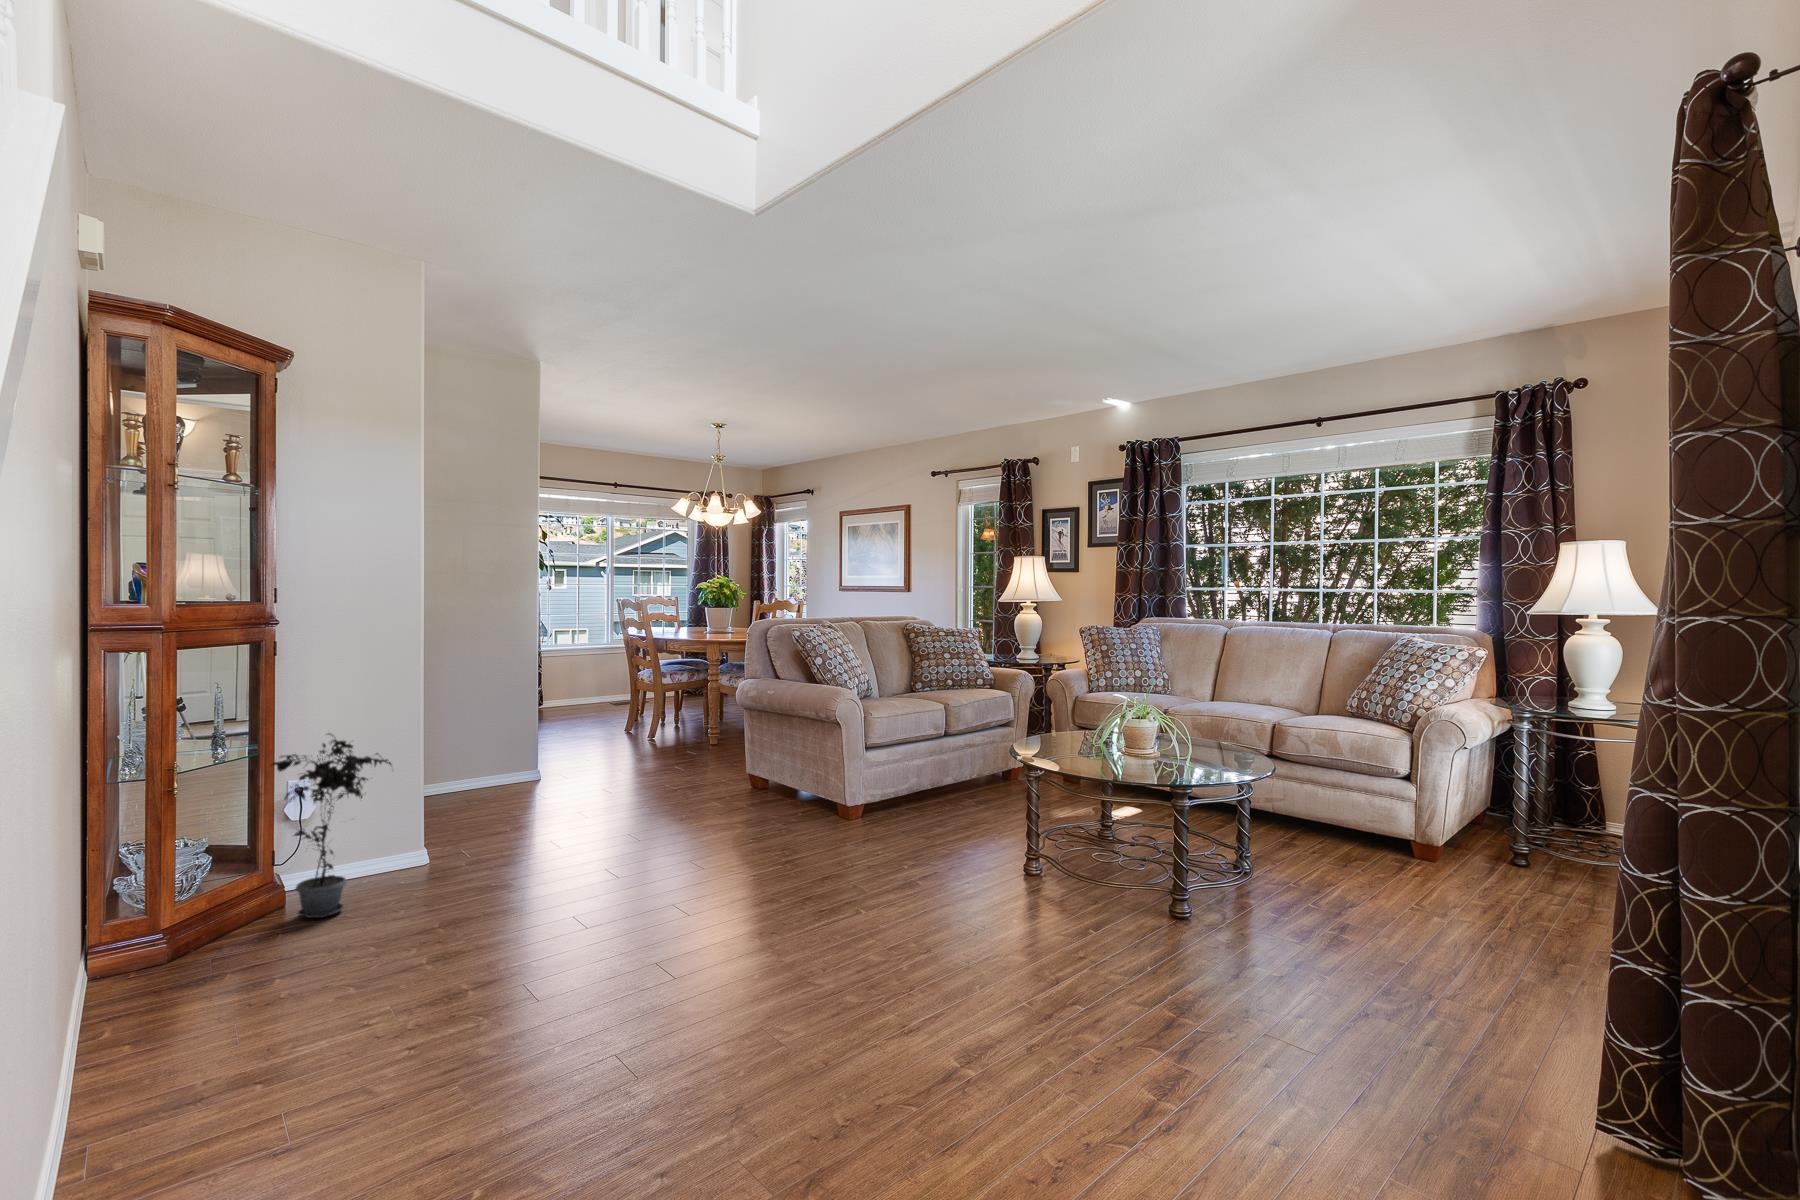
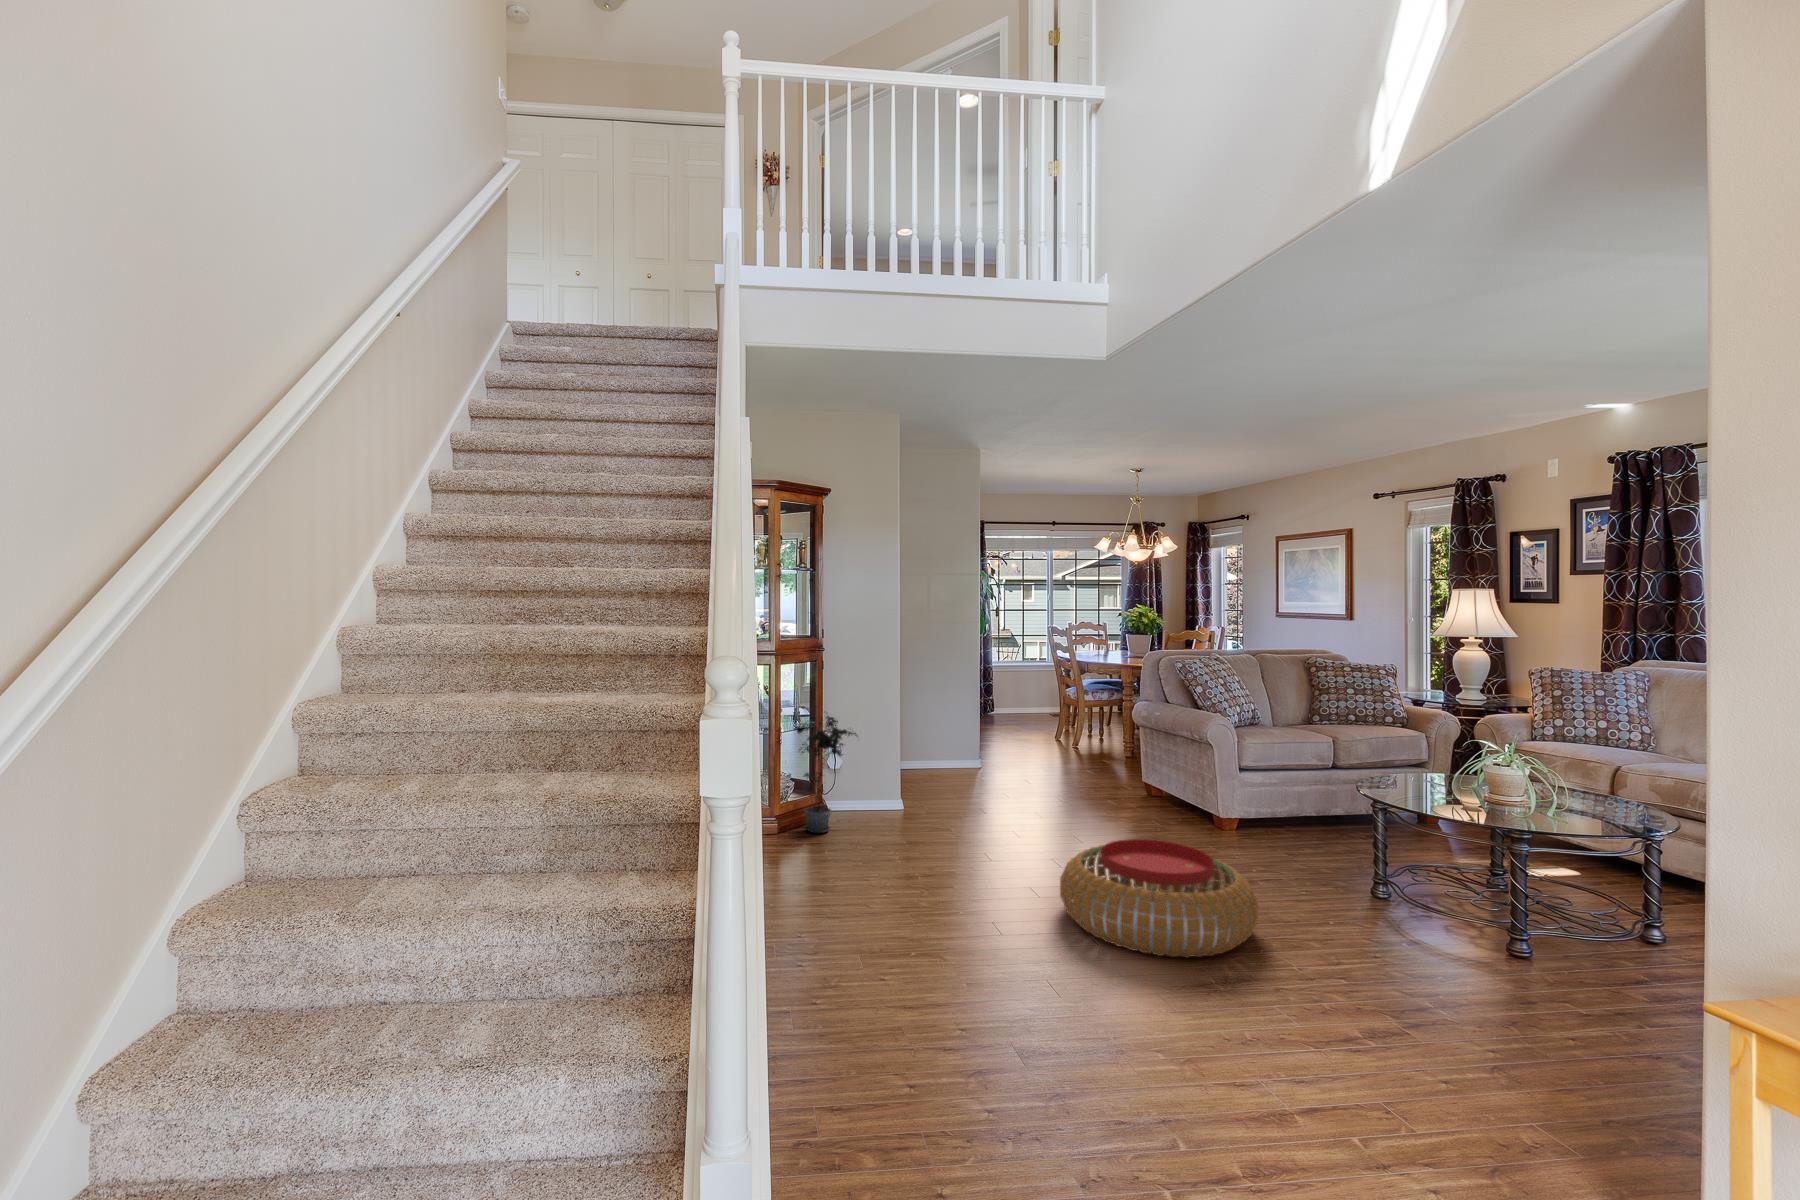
pouf: none [720,840,942,979] -> present [1060,839,1258,957]

